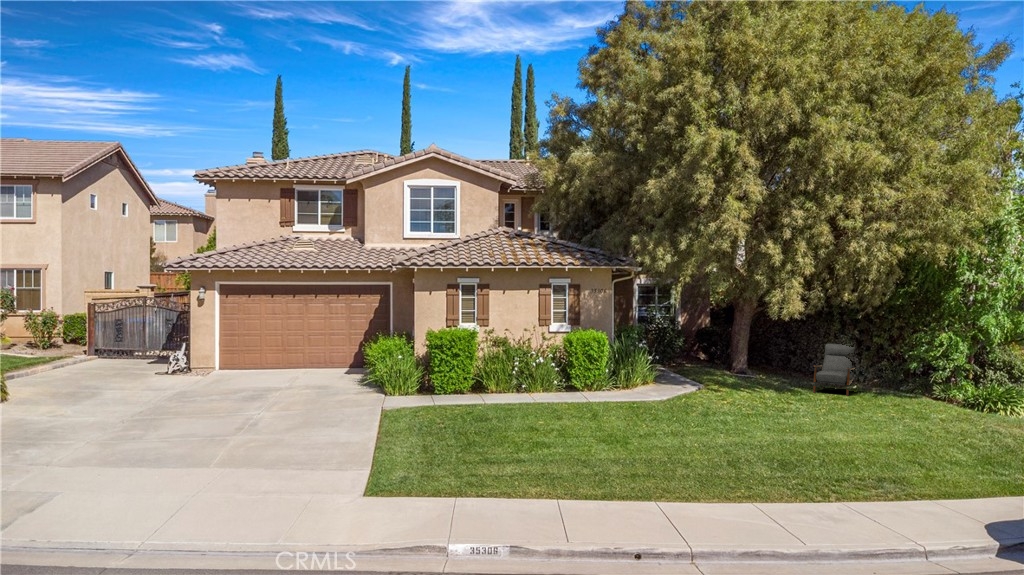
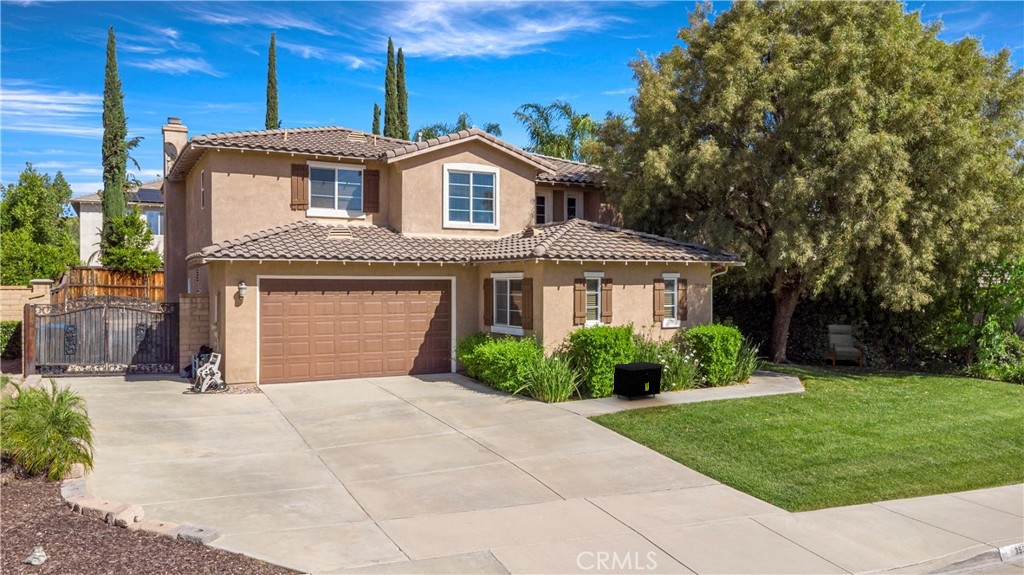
storage bench: none [440,367,487,404] -> present [613,362,663,400]

